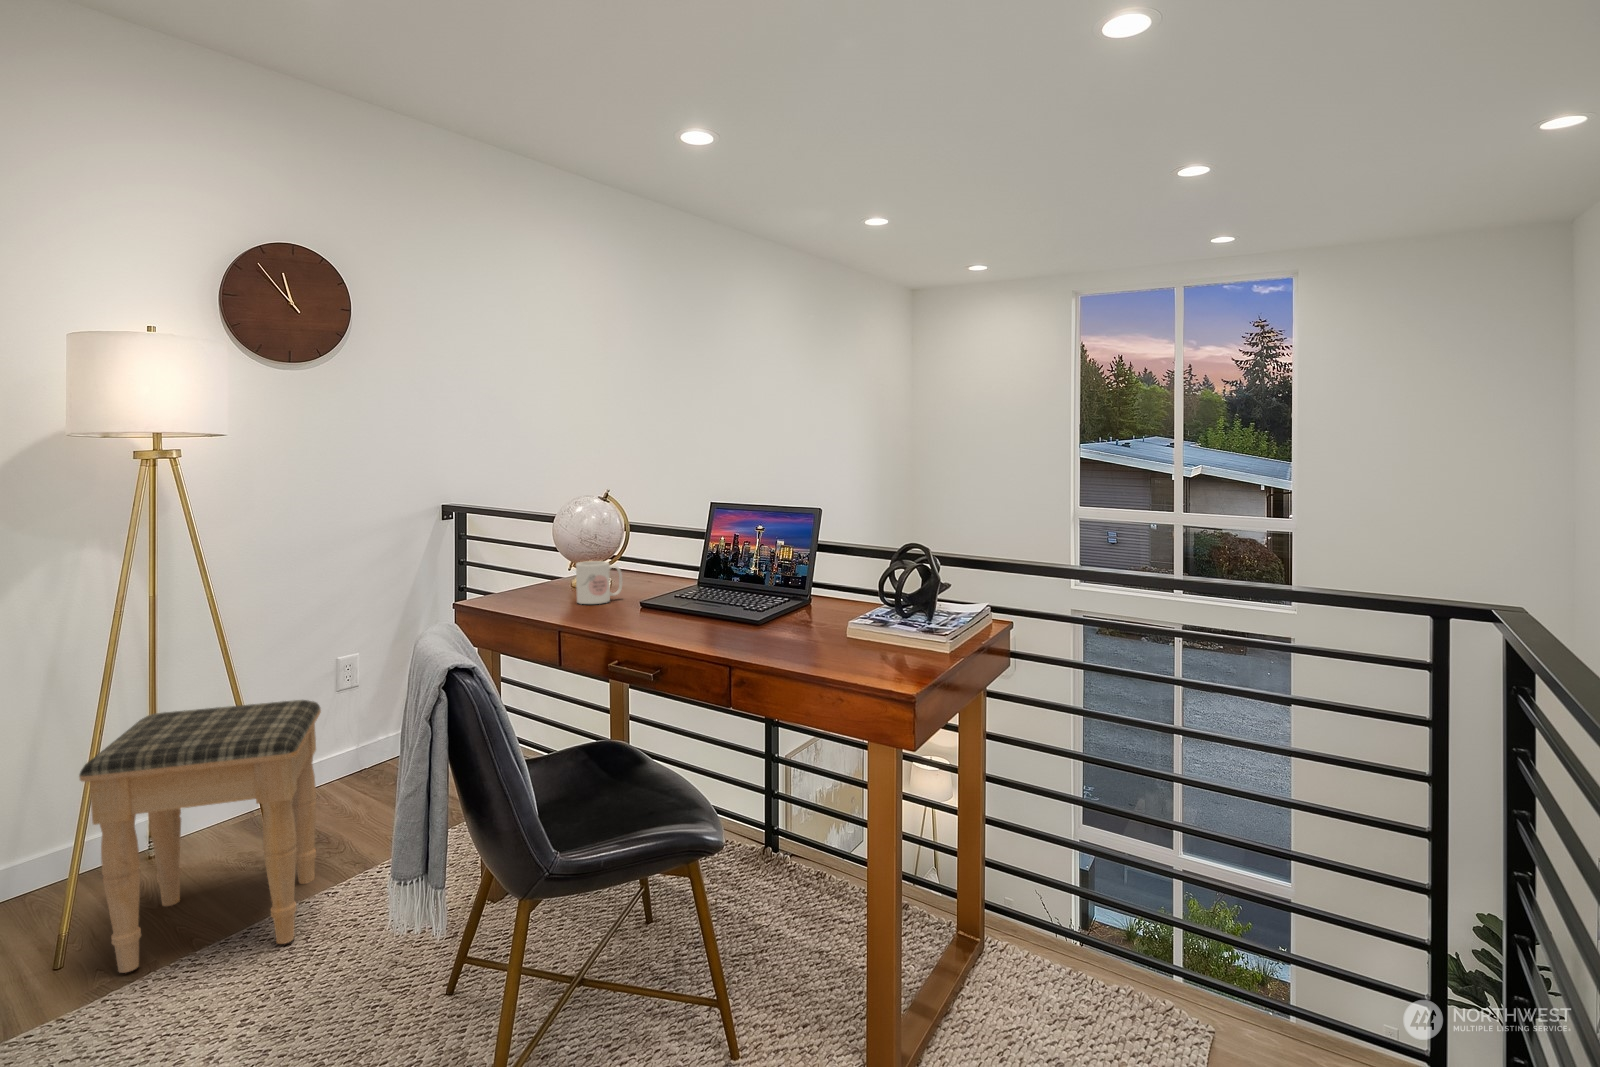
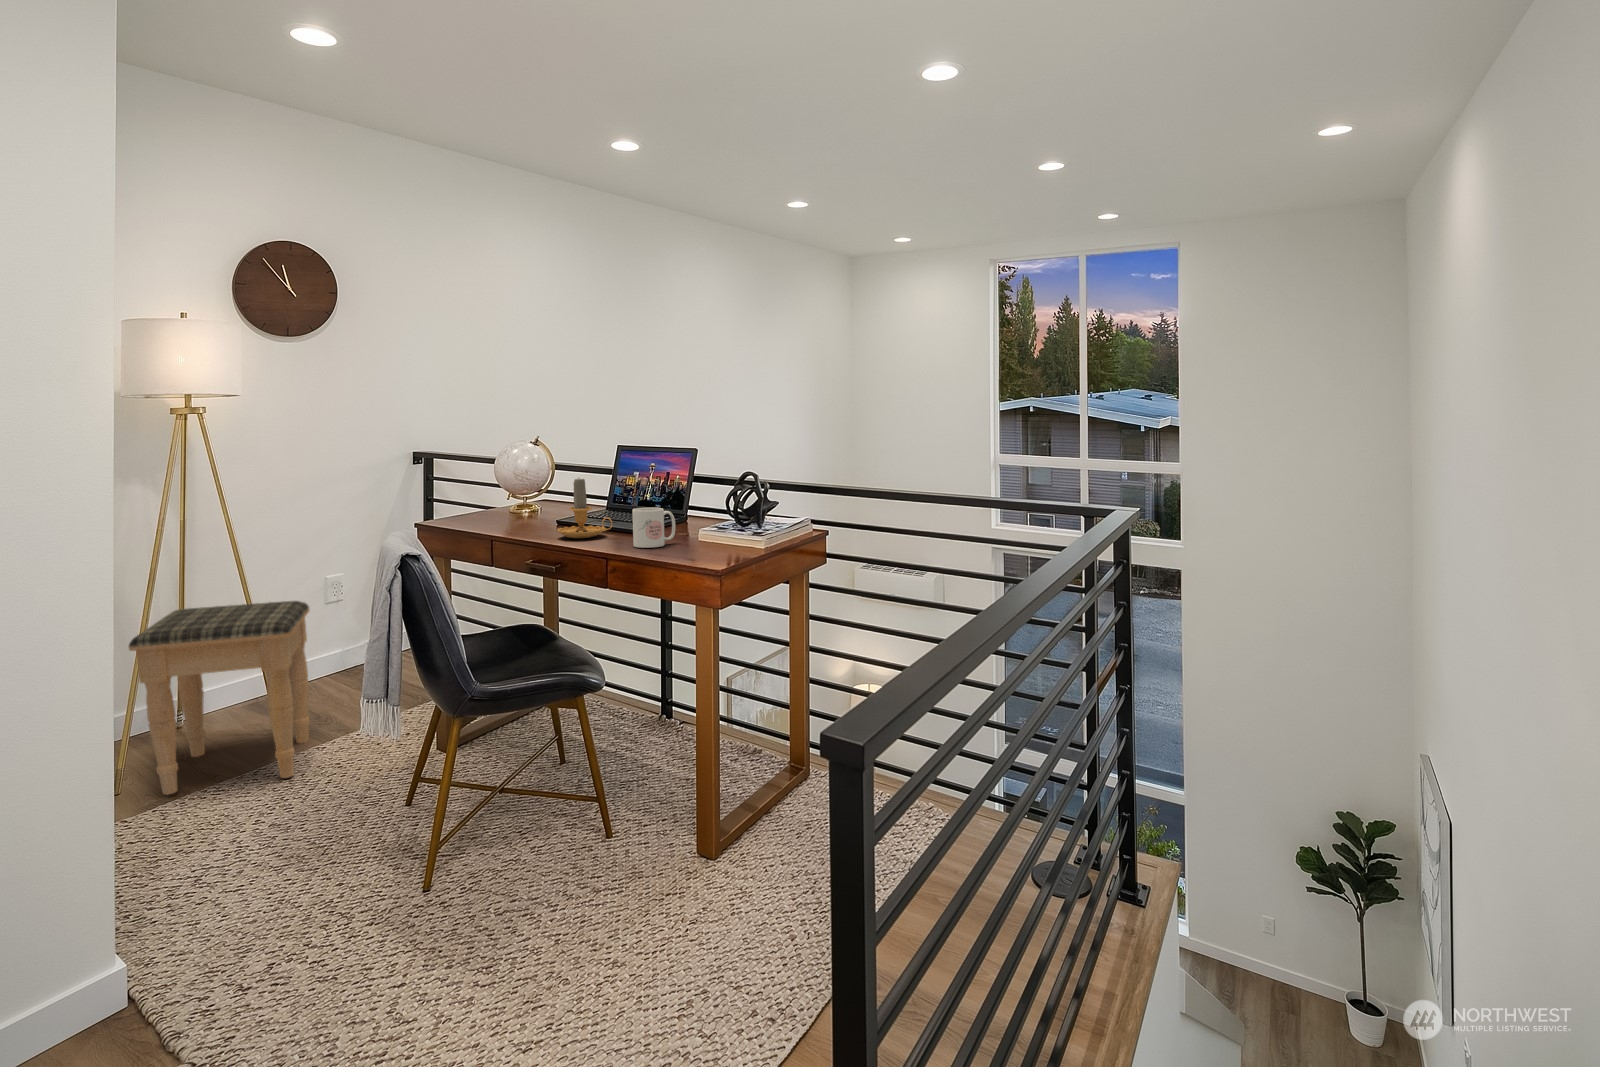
candle: none [655,547,730,631] -> present [557,479,612,538]
mug: present [576,561,622,604] -> present [632,508,675,548]

